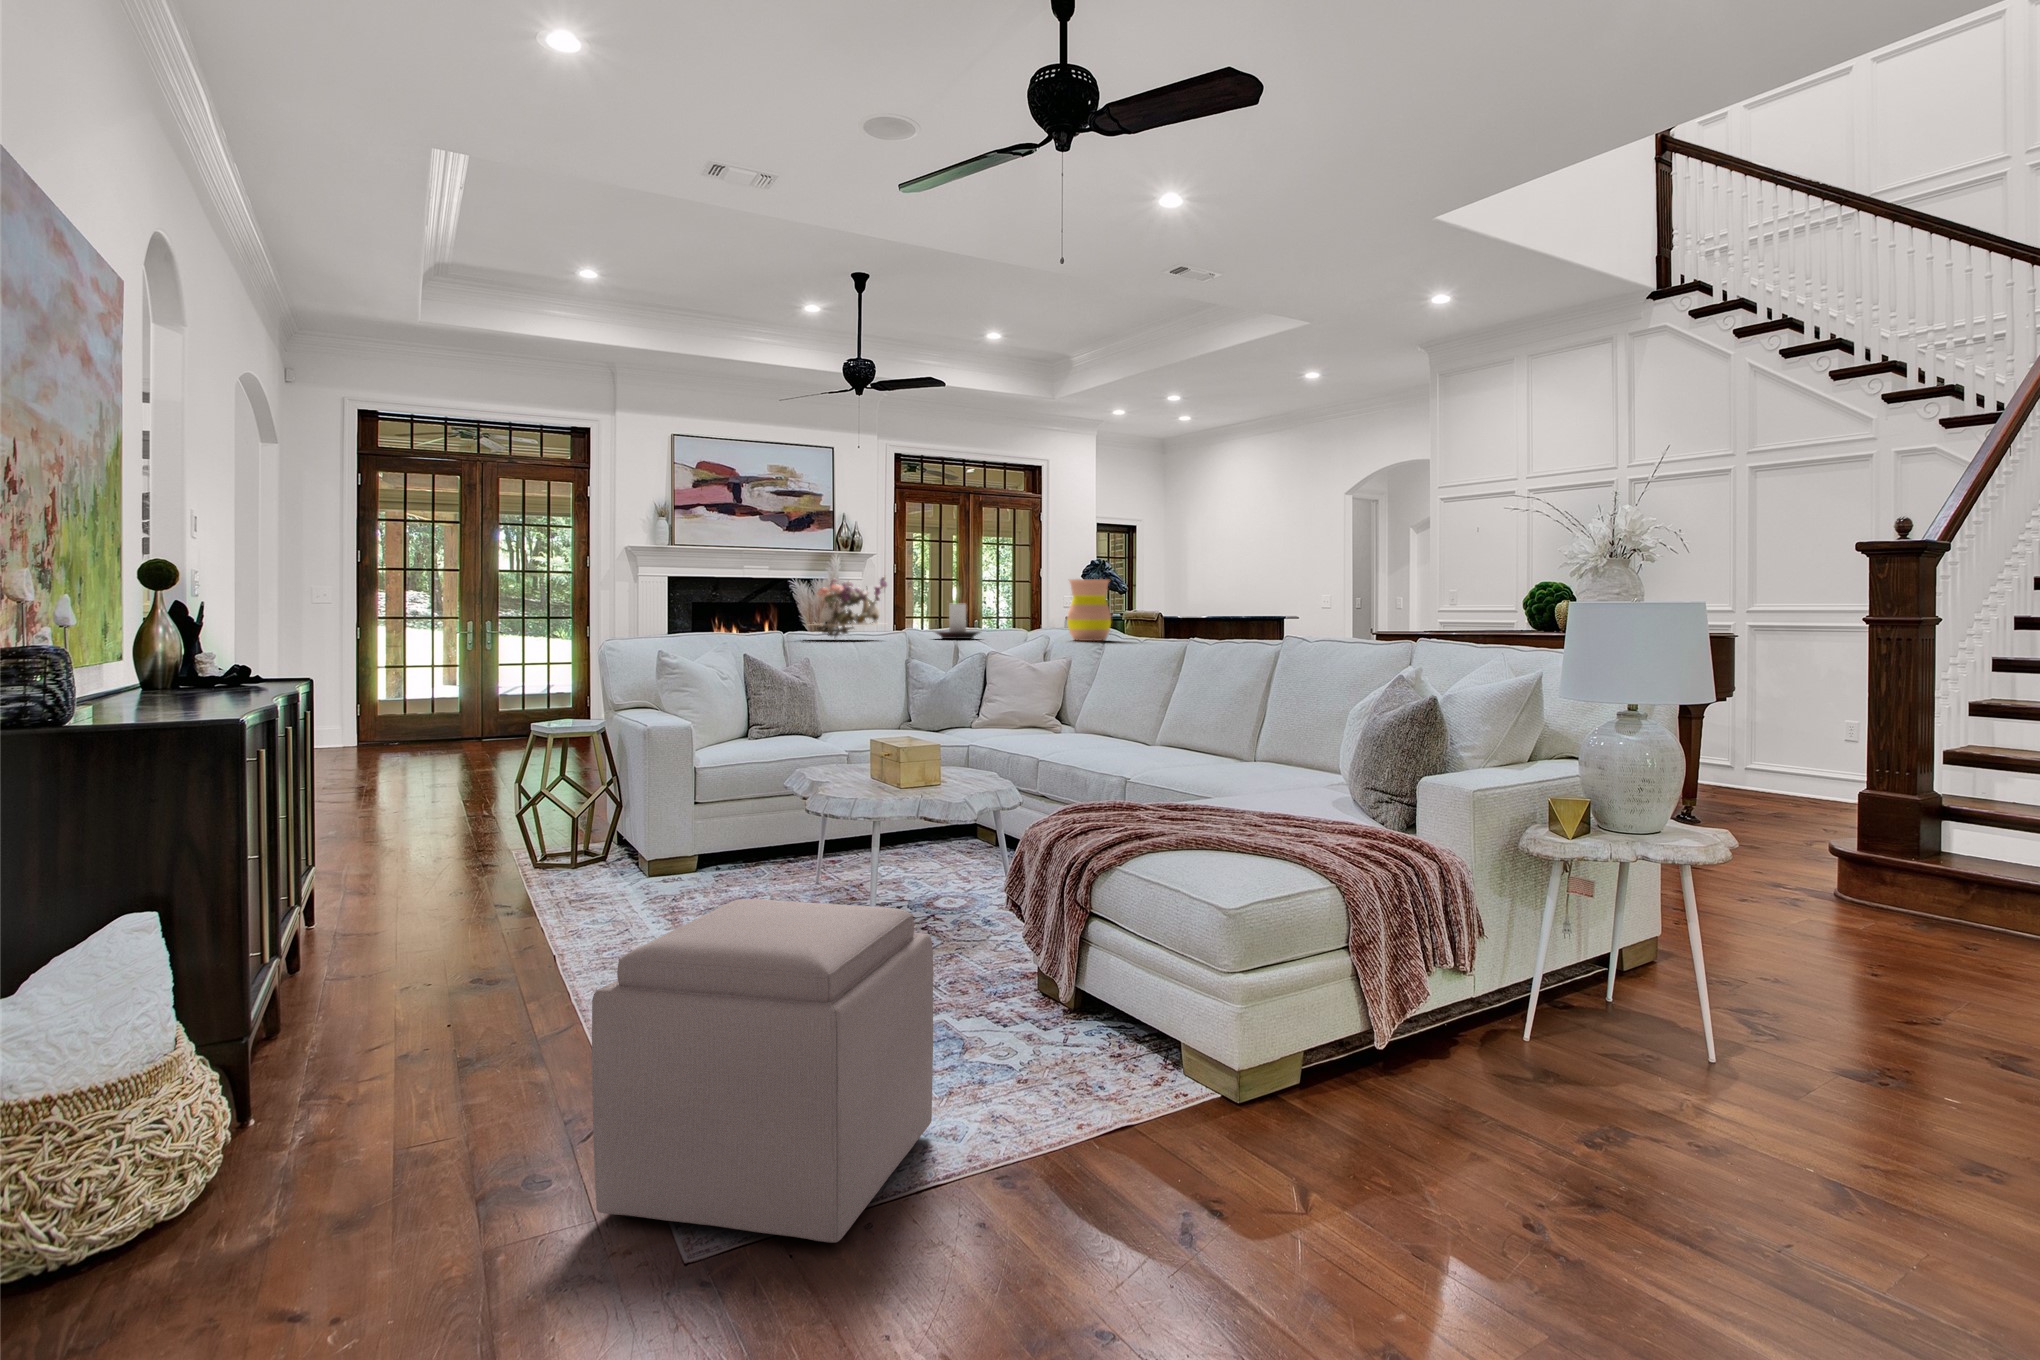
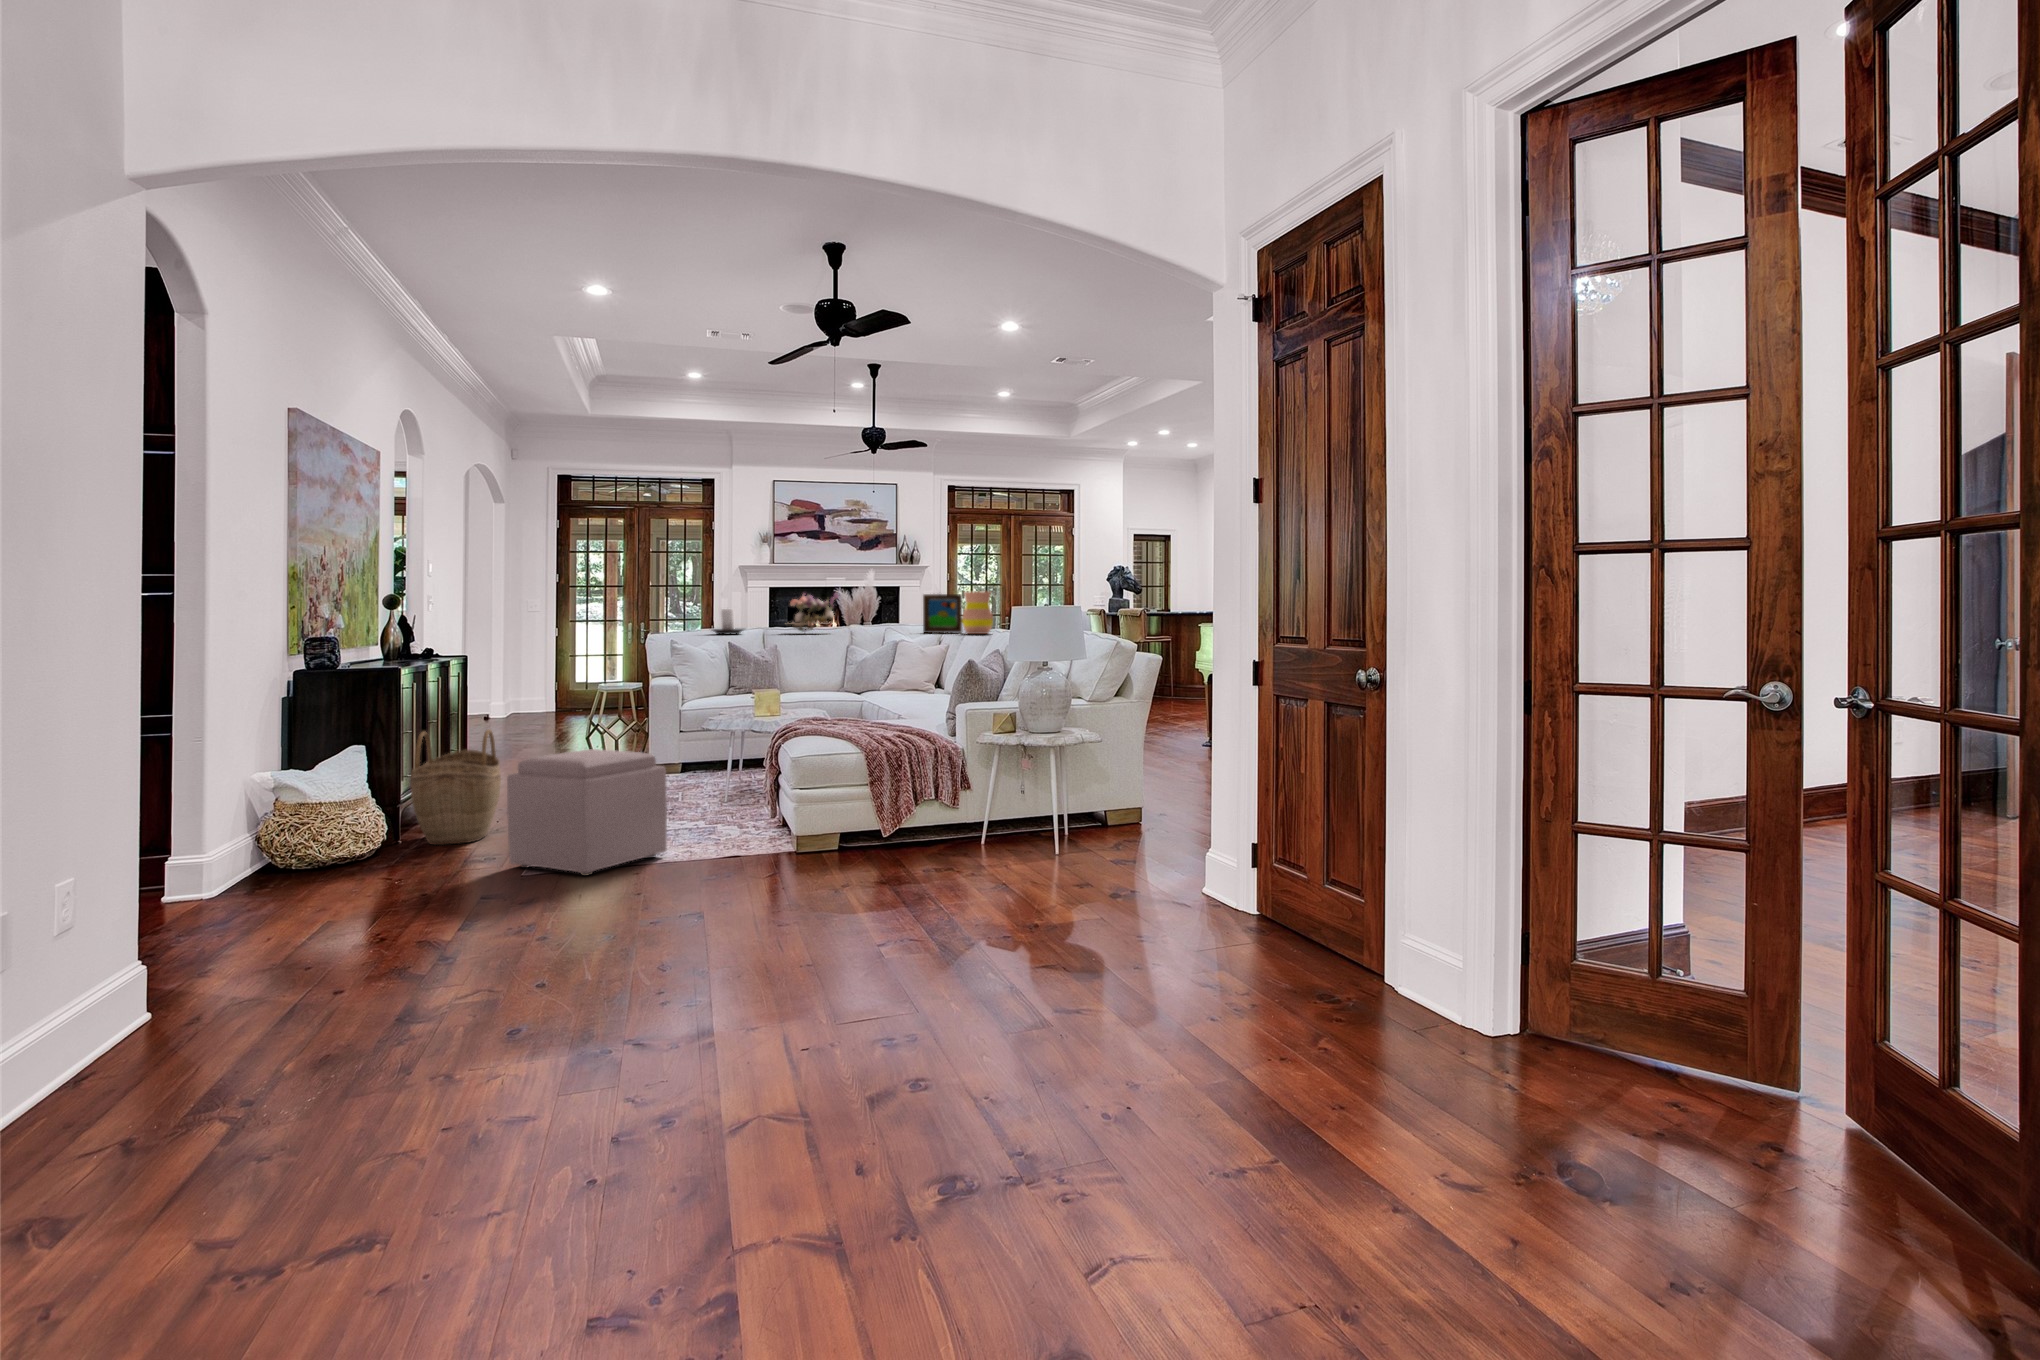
picture frame: none [1000,583,1056,639] -> present [923,594,962,633]
candle holder: present [935,604,980,639] -> present [712,609,743,635]
woven basket: none [271,850,473,1131] -> present [411,729,501,845]

